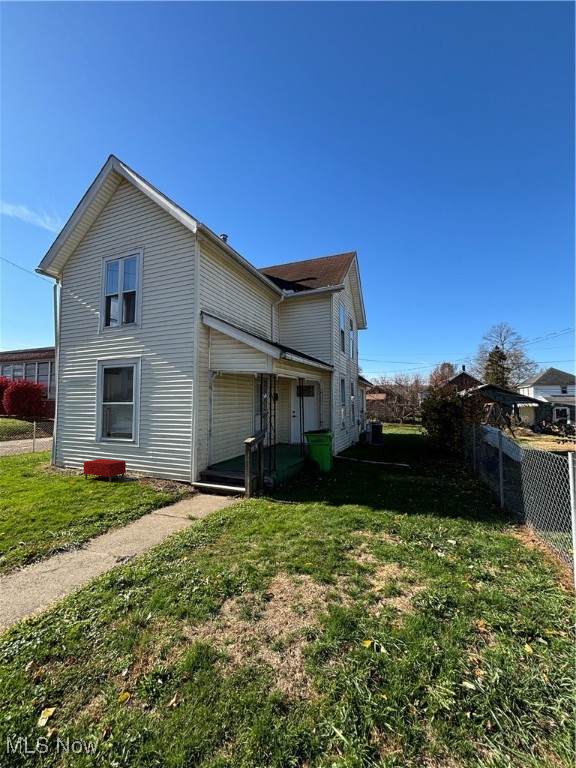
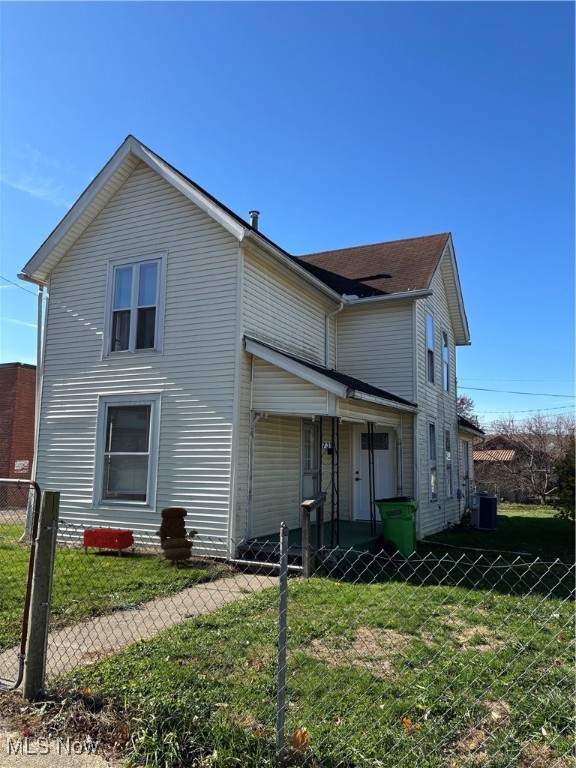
lounge chair: none [134,444,169,493] -> present [155,507,198,569]

